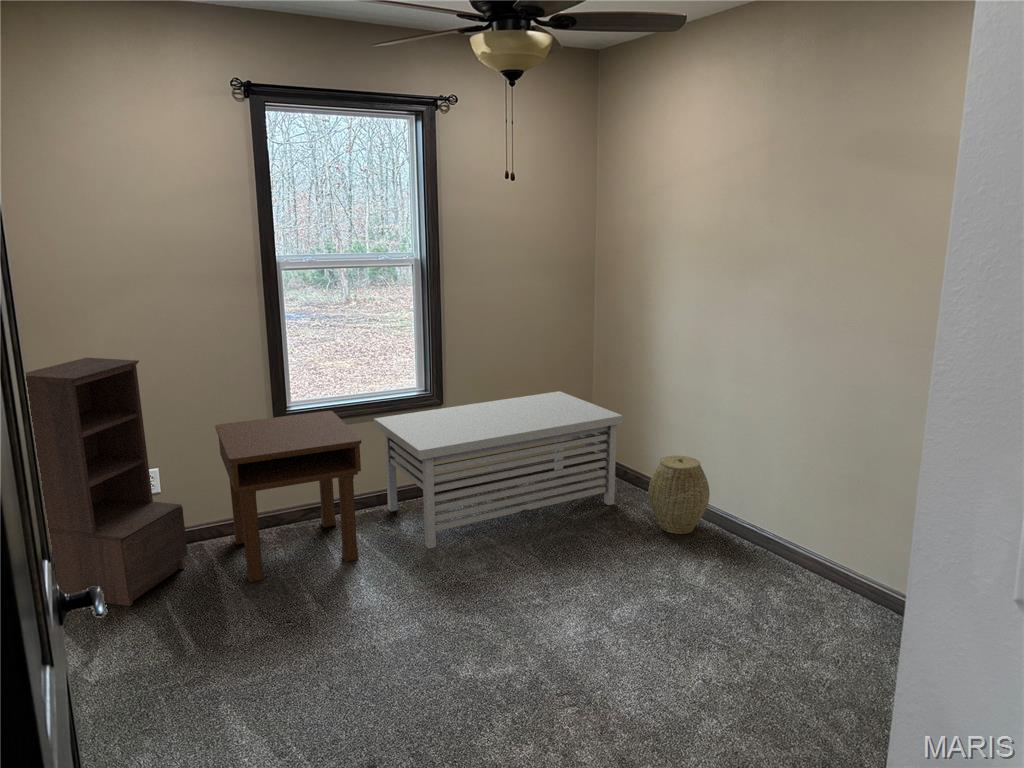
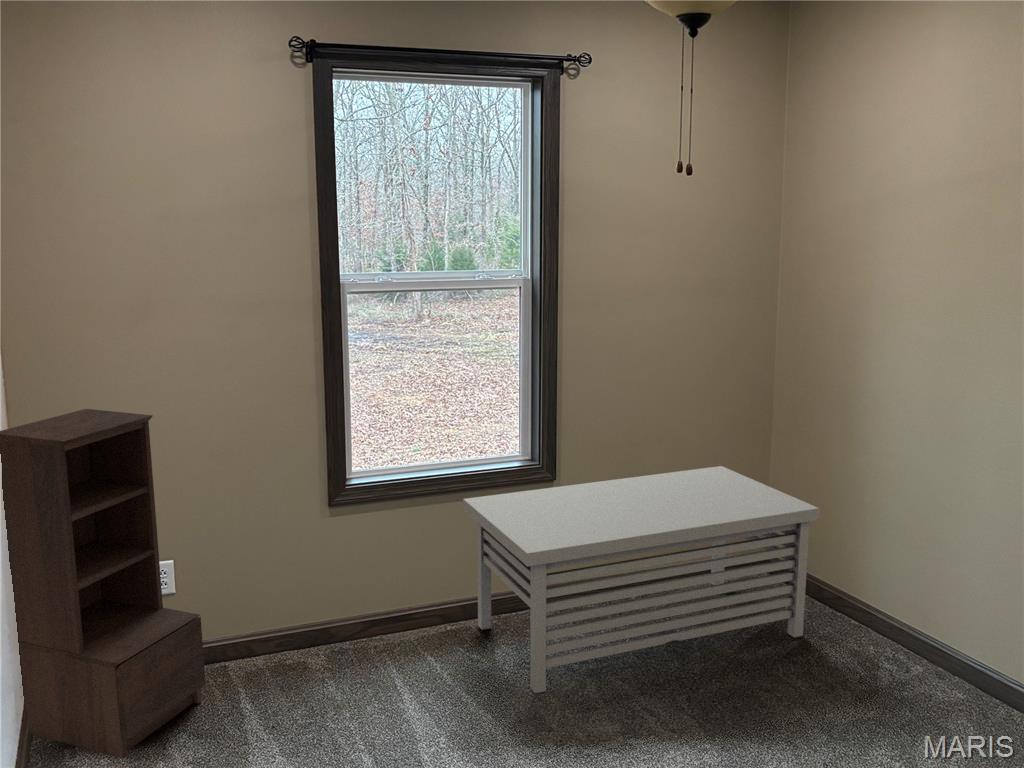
nightstand: present [215,411,361,582] -> none [250,487,447,731]
woven basket: present [648,455,710,534] -> none [859,572,955,692]

